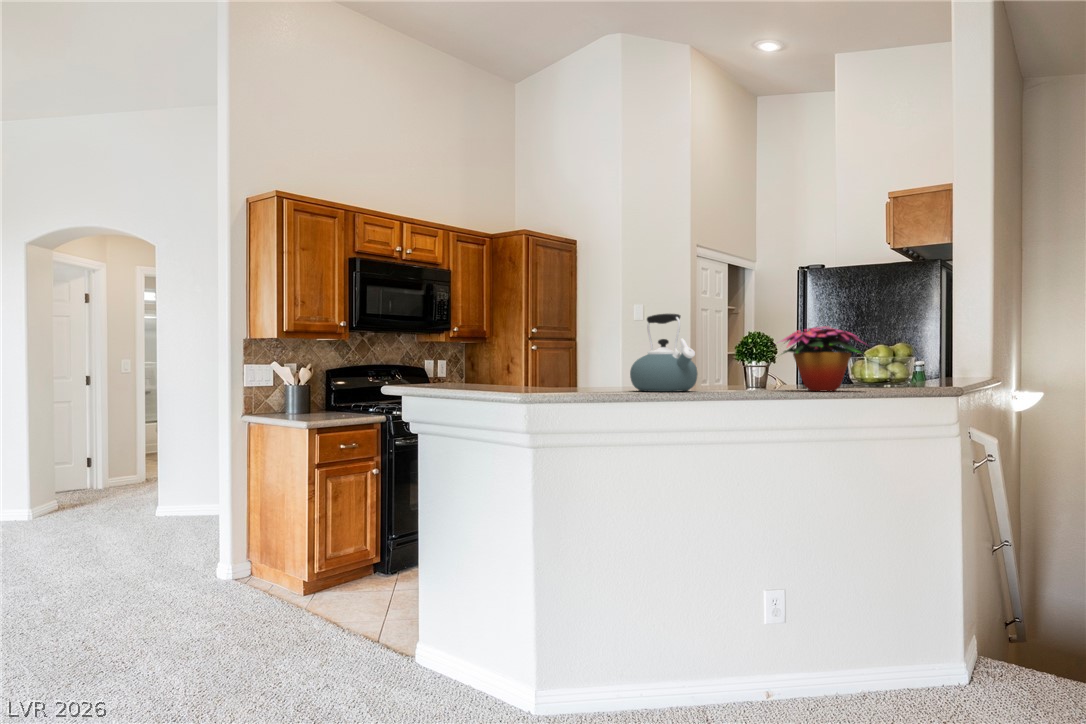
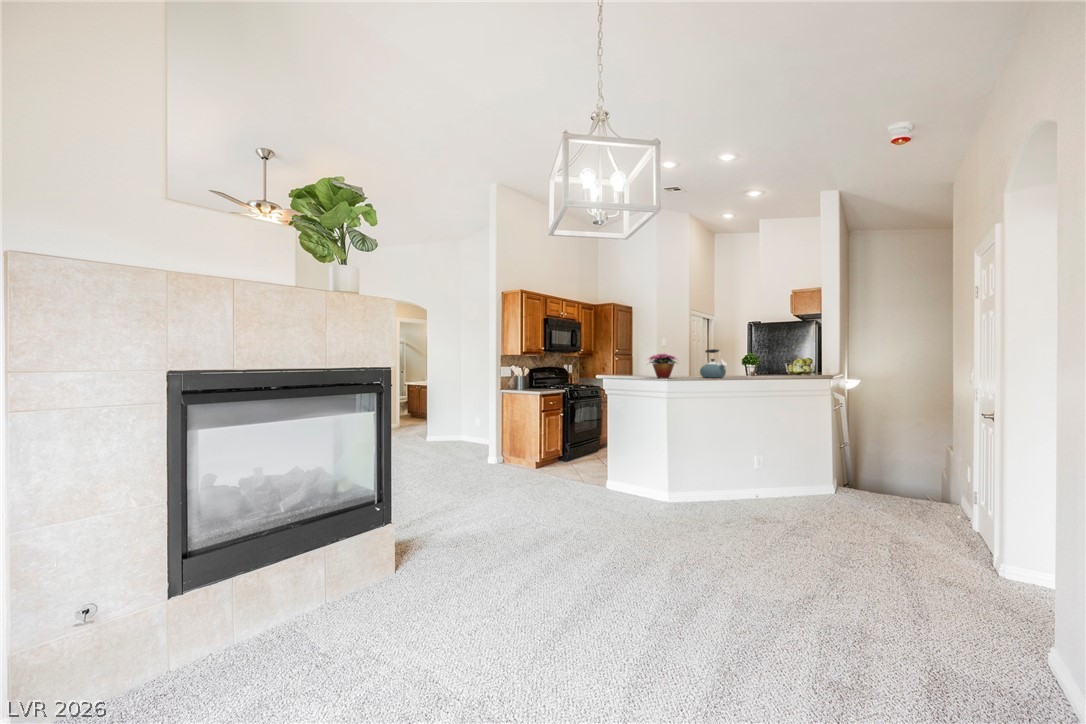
flower arrangement: present [782,327,867,391] -> present [649,354,676,378]

